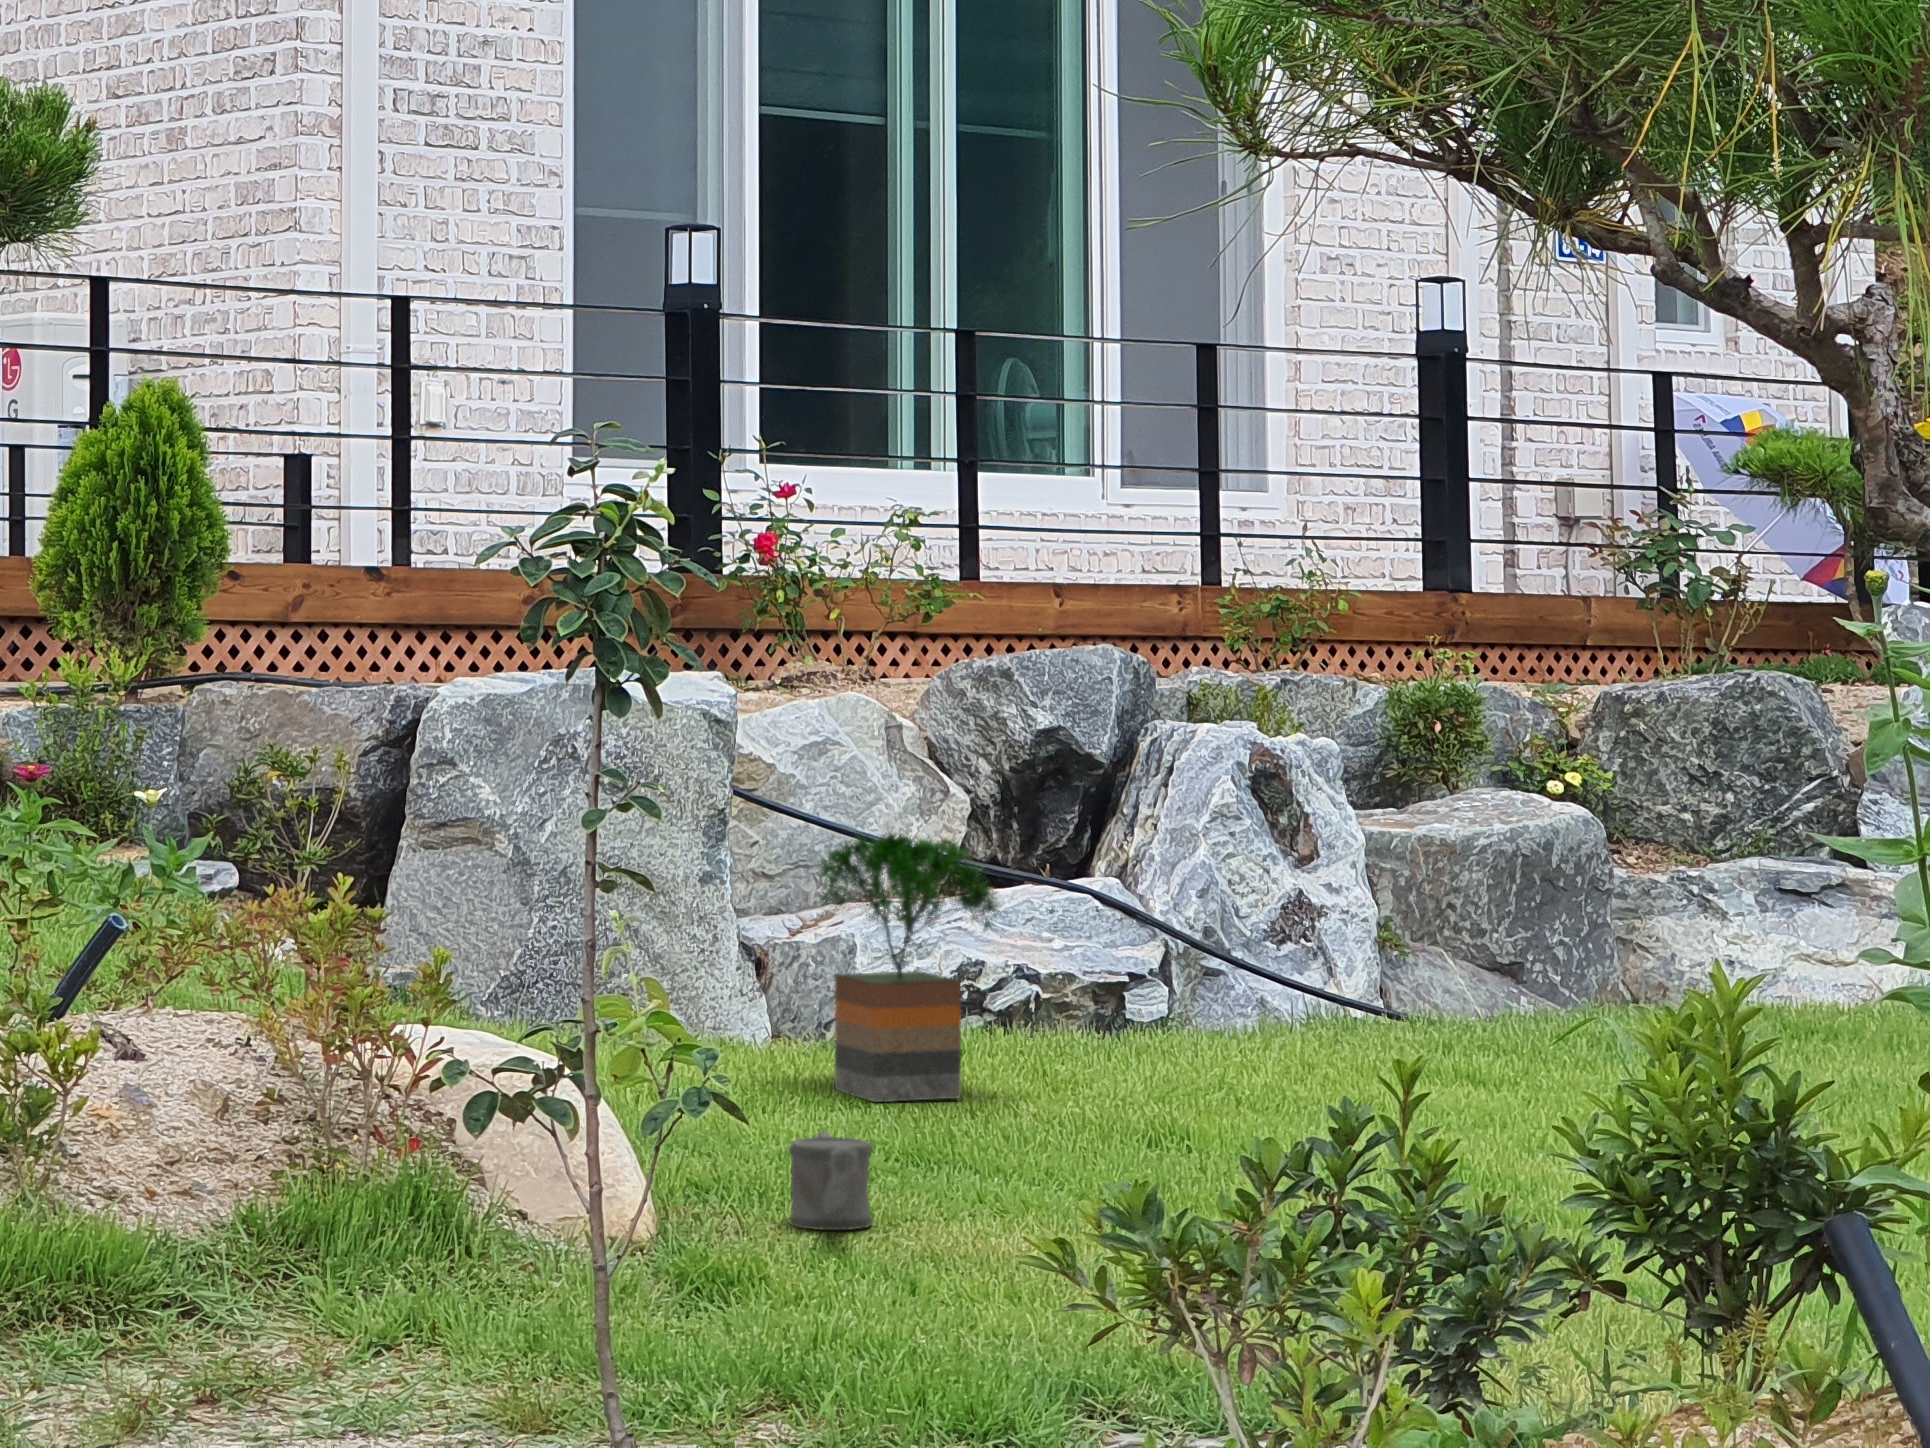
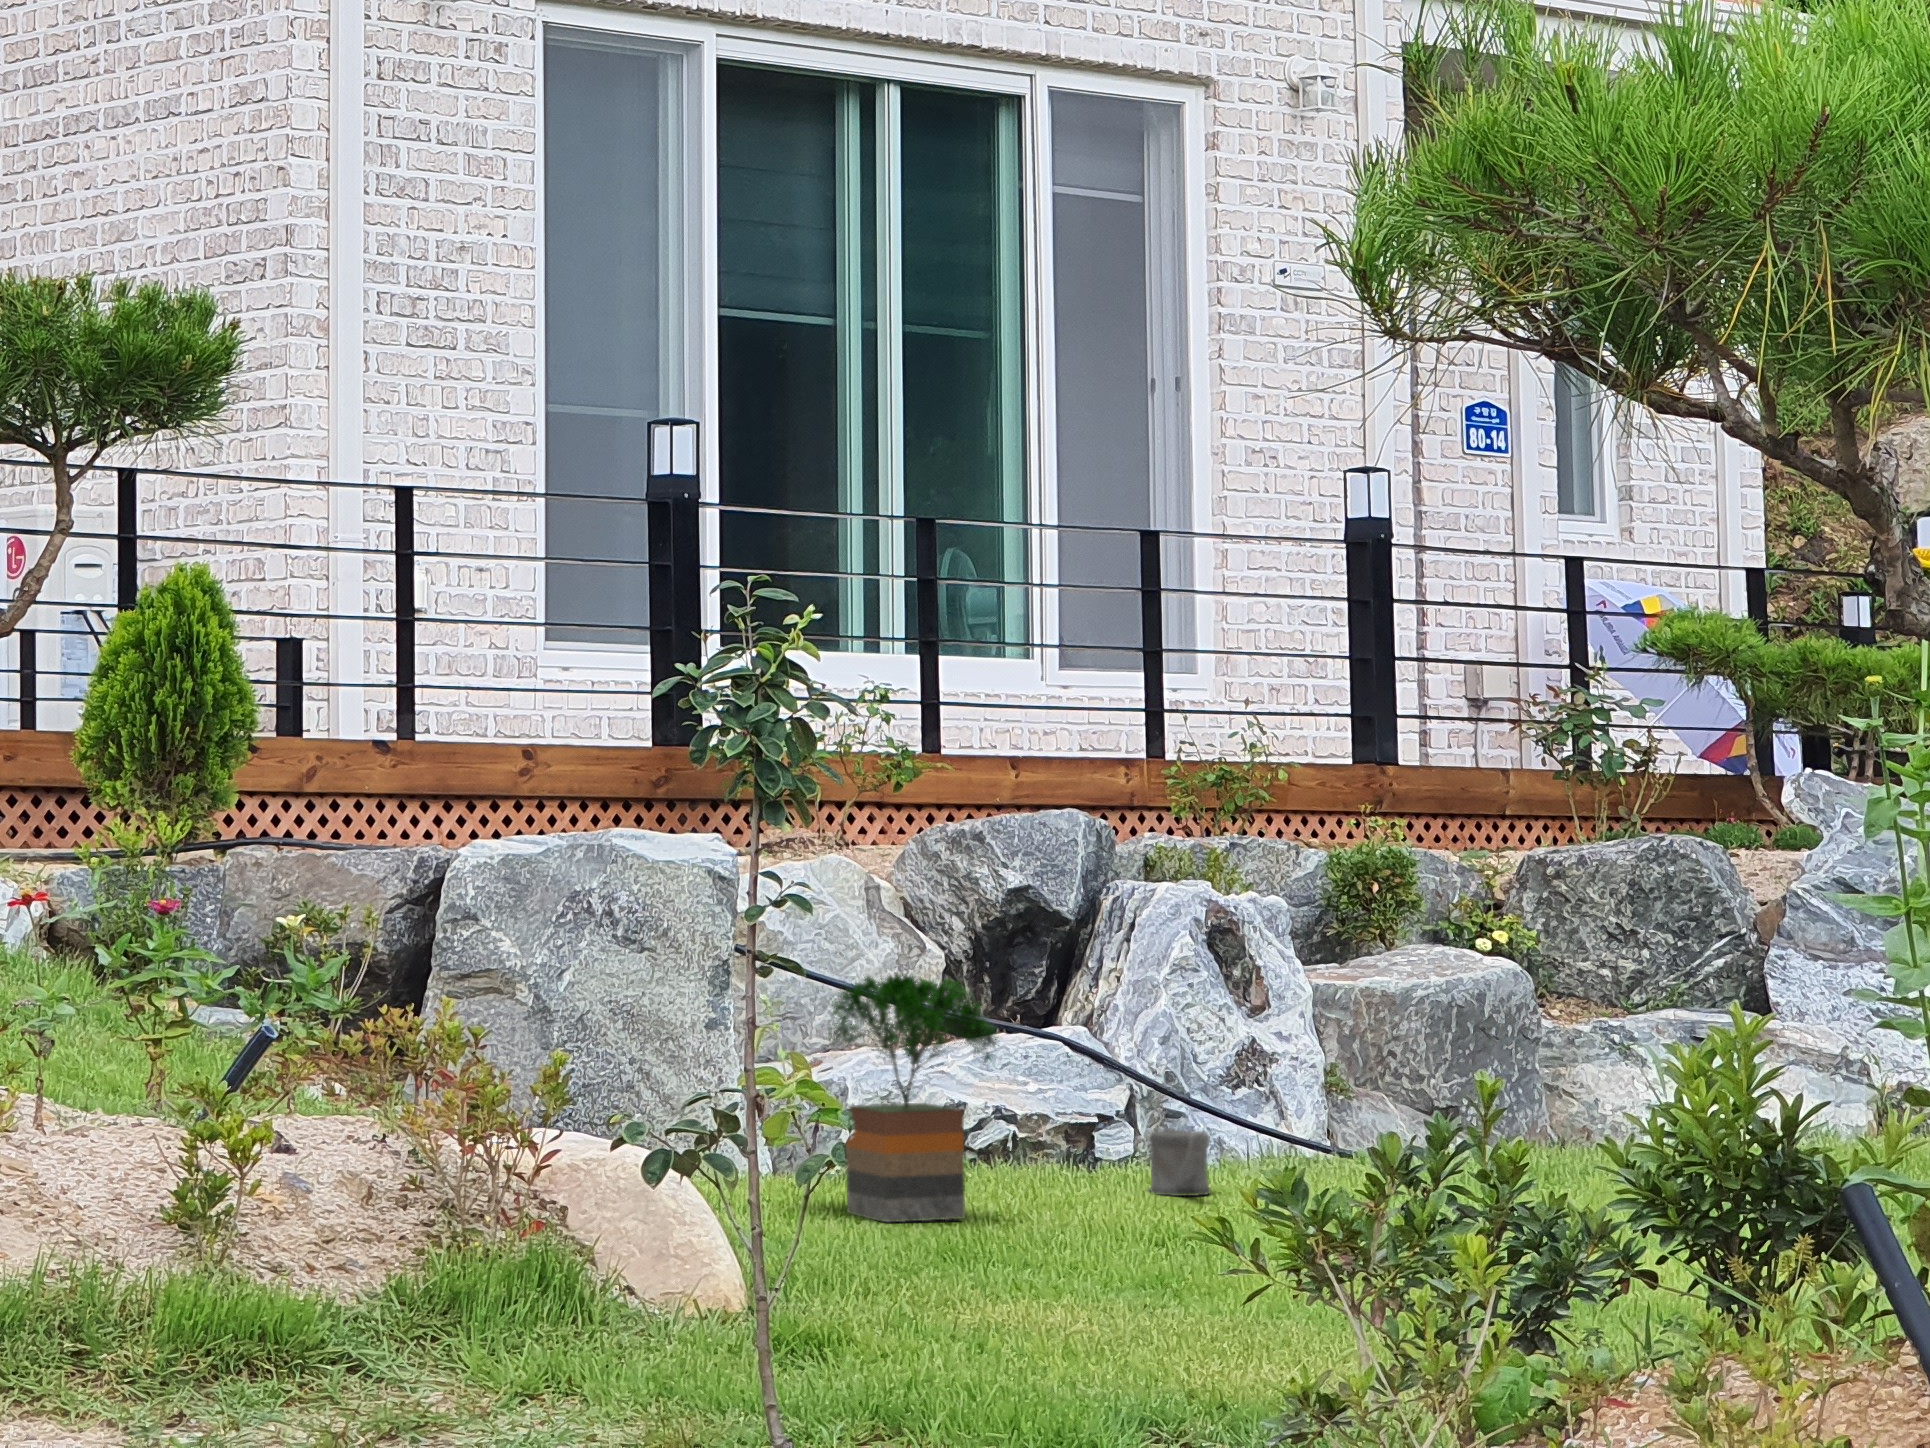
watering can: present [789,1132,873,1230] -> present [1149,1128,1211,1196]

